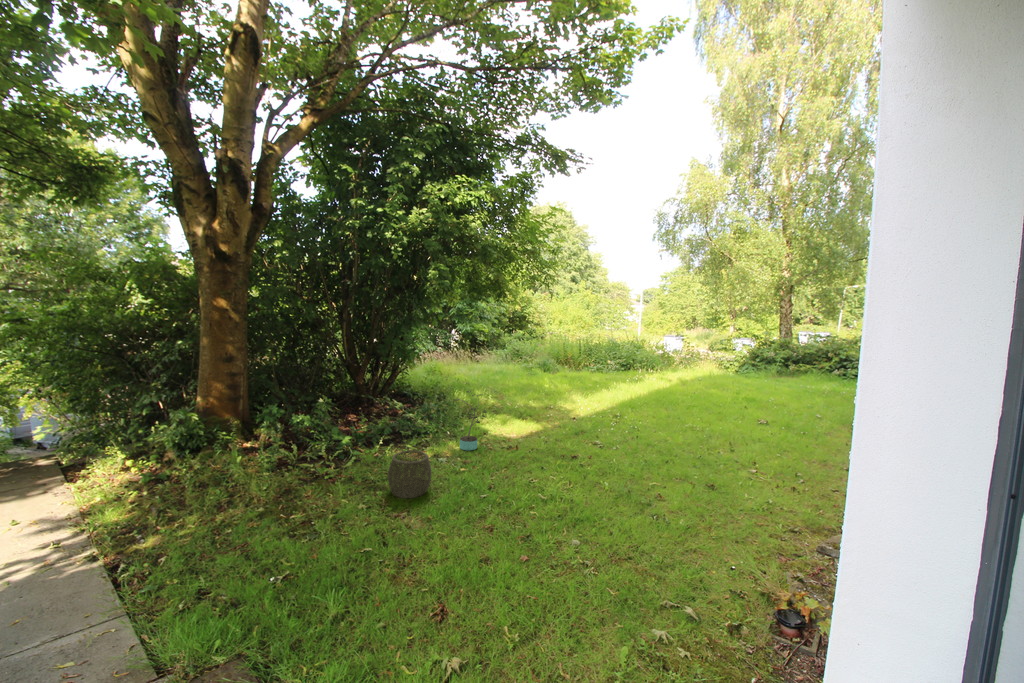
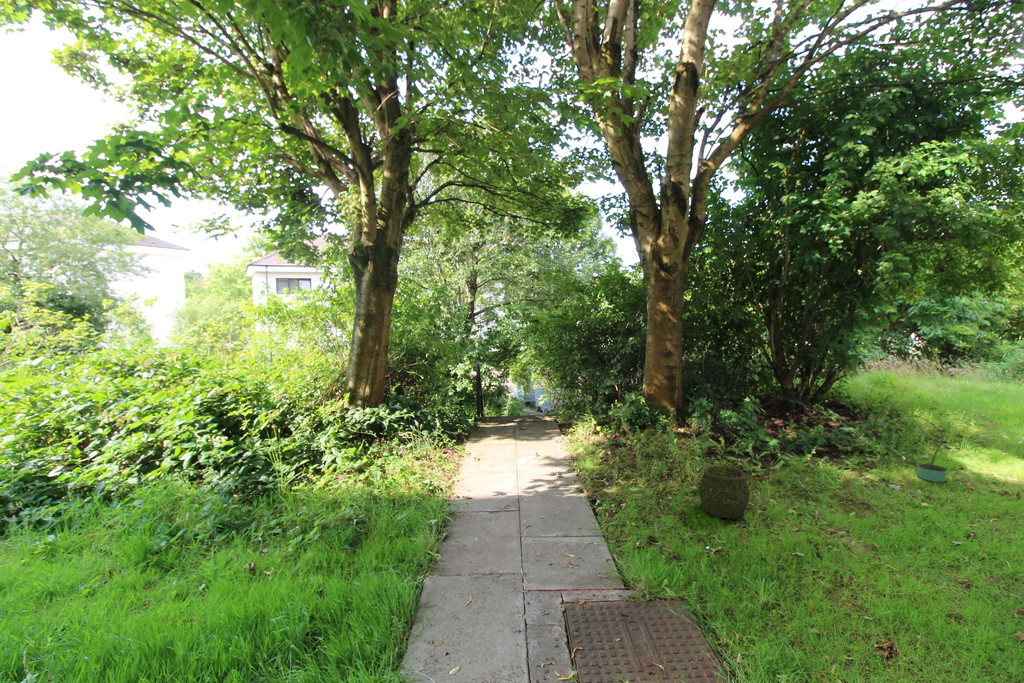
woven basket: present [388,450,431,498] -> present [699,466,750,518]

